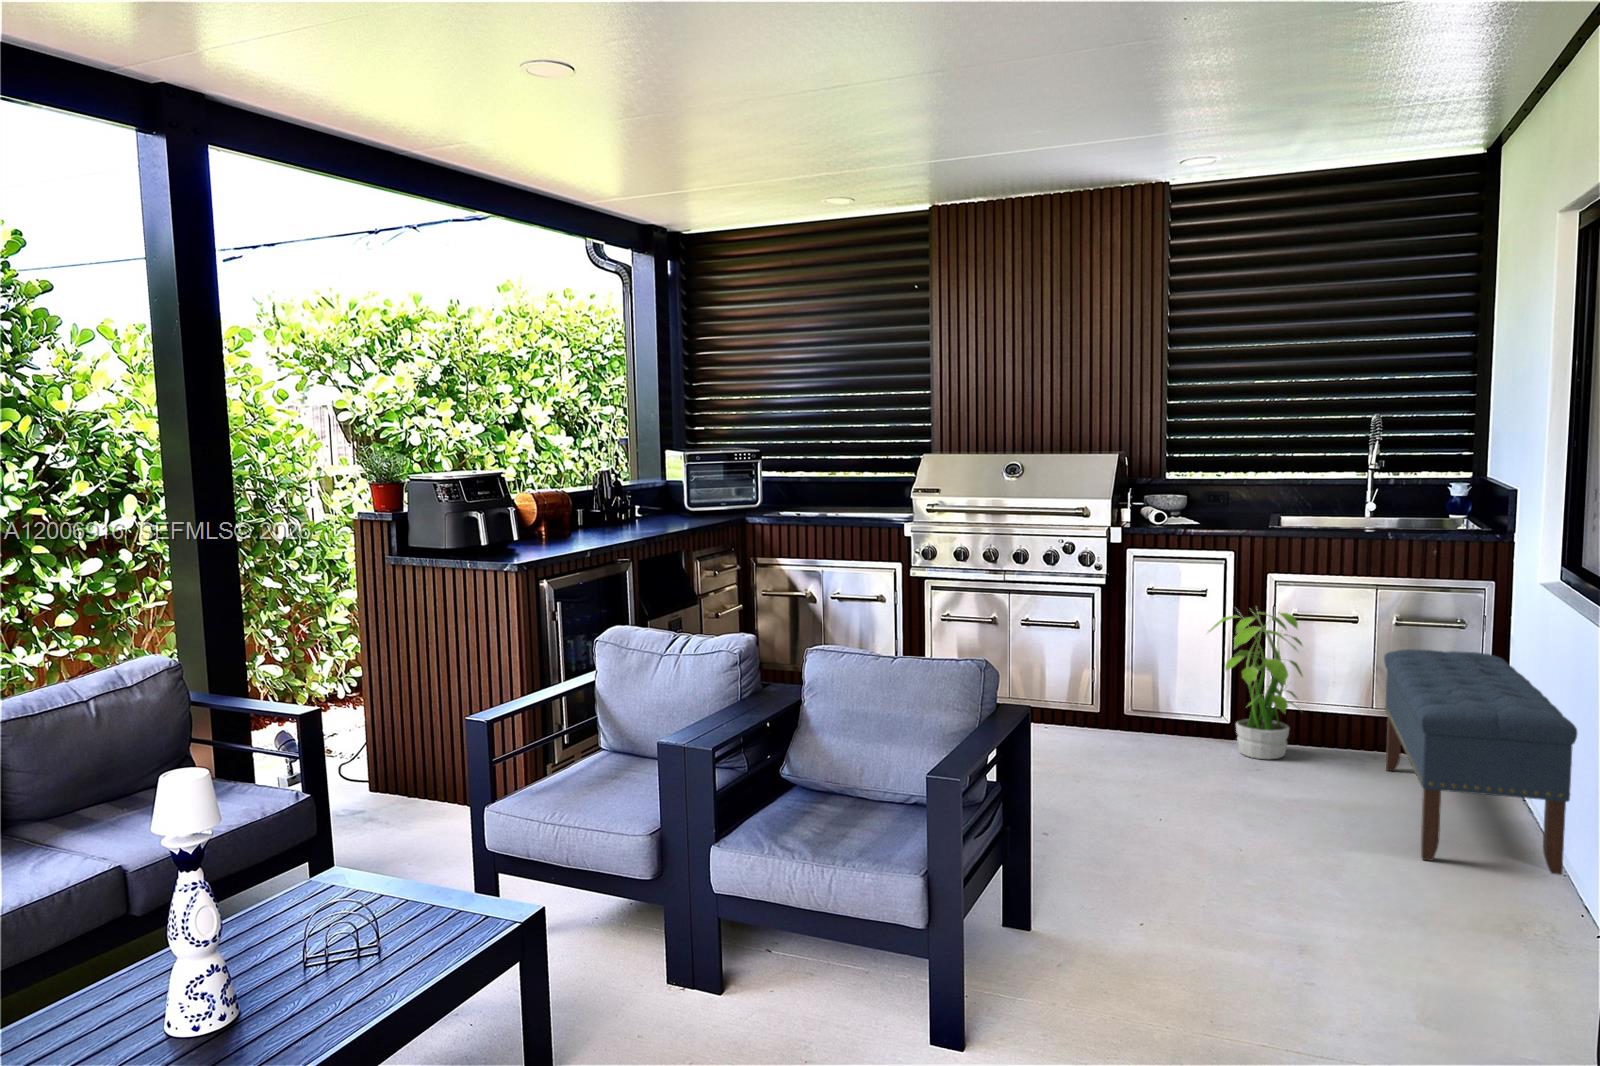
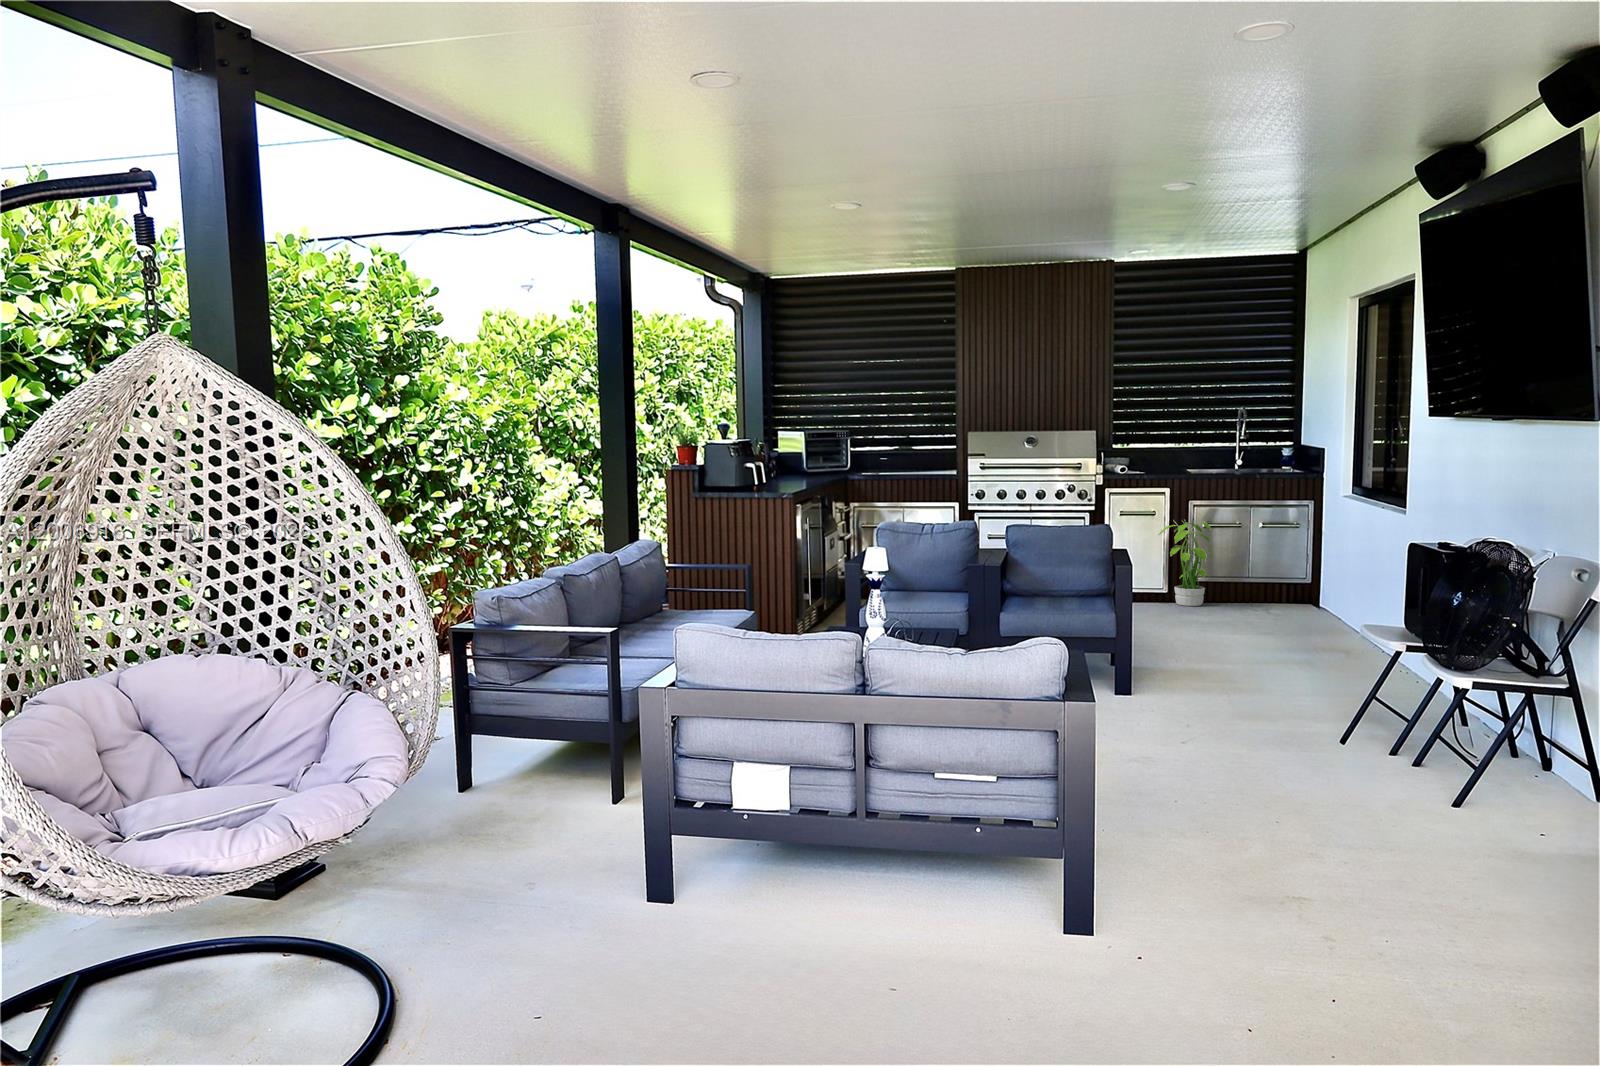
bench: present [1384,649,1577,875] -> none [1257,539,1364,637]

